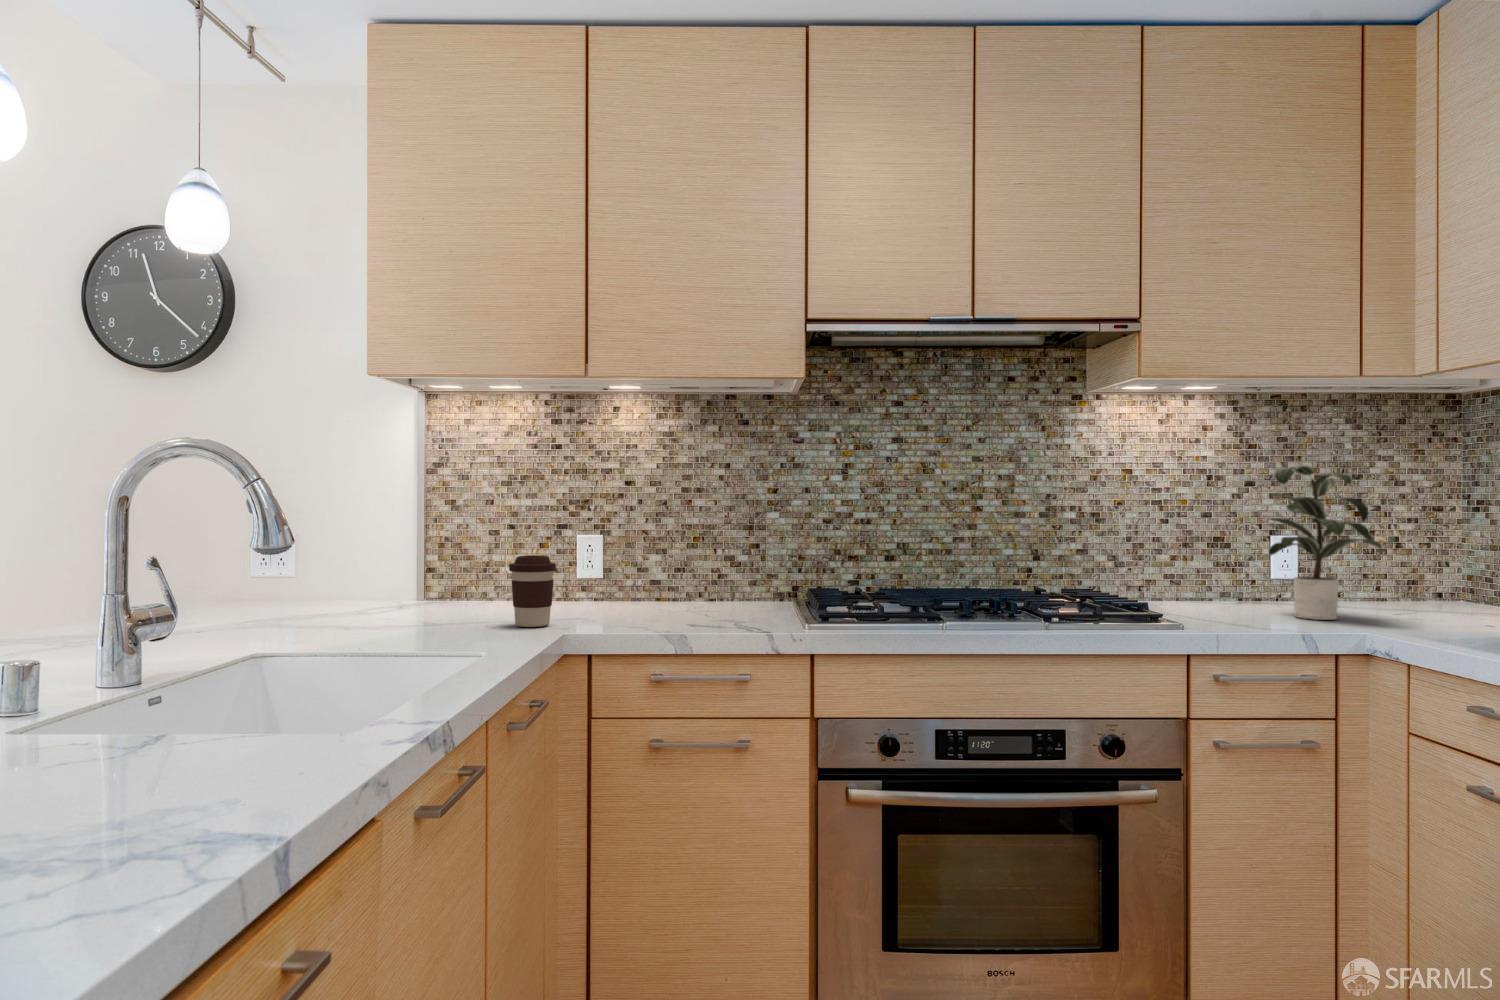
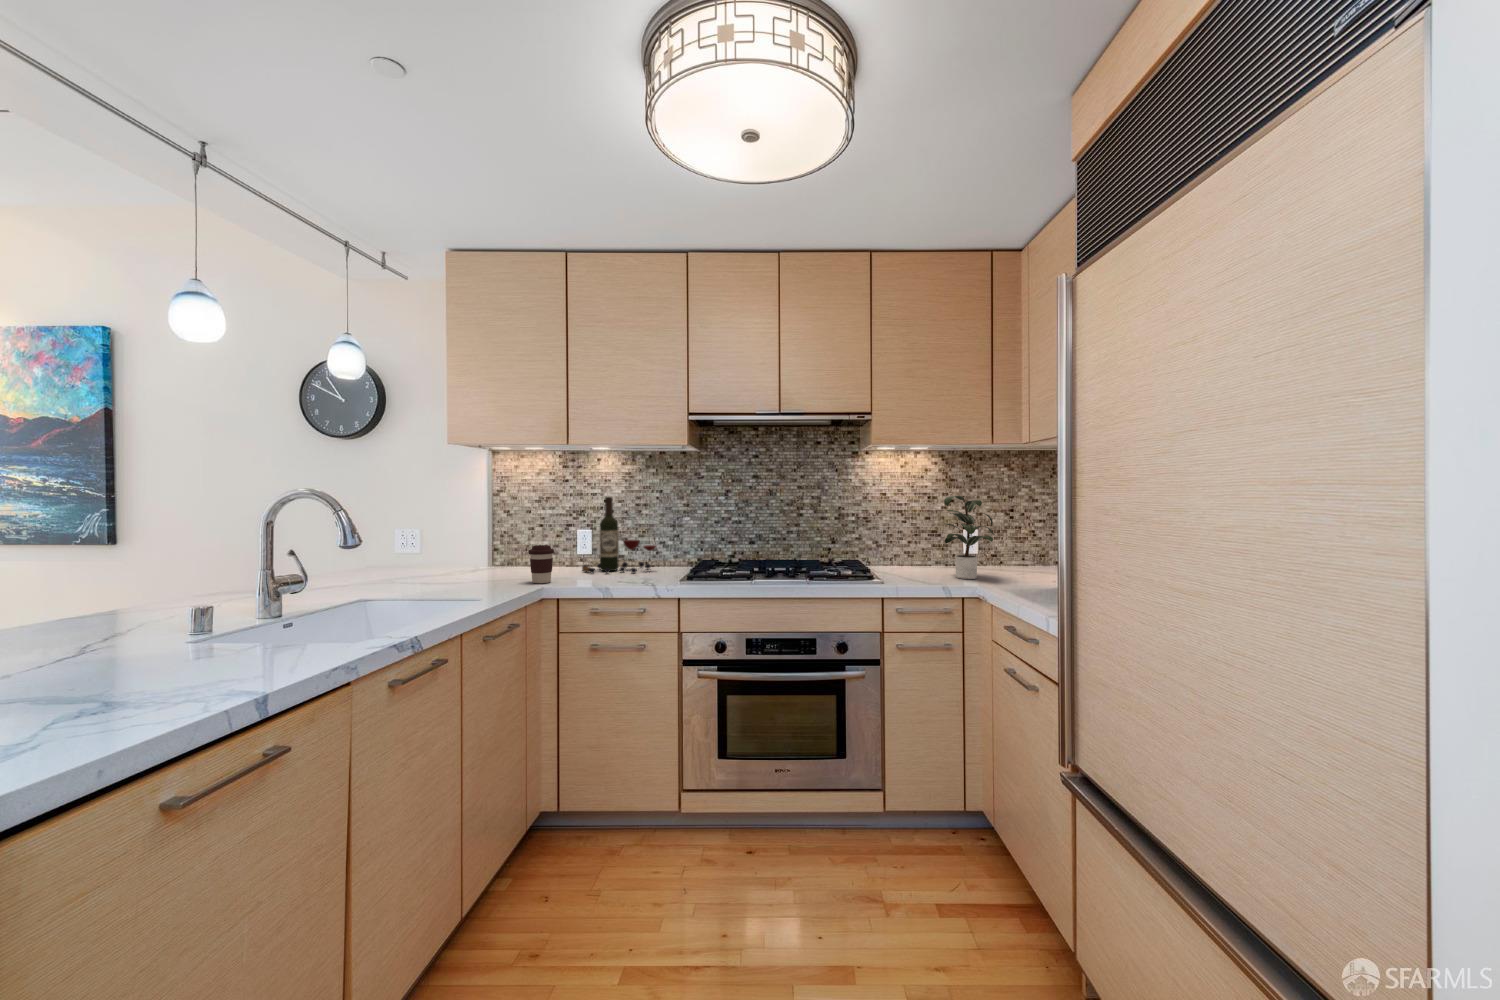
wine bottle: none [590,473,732,611] -> present [582,497,656,573]

